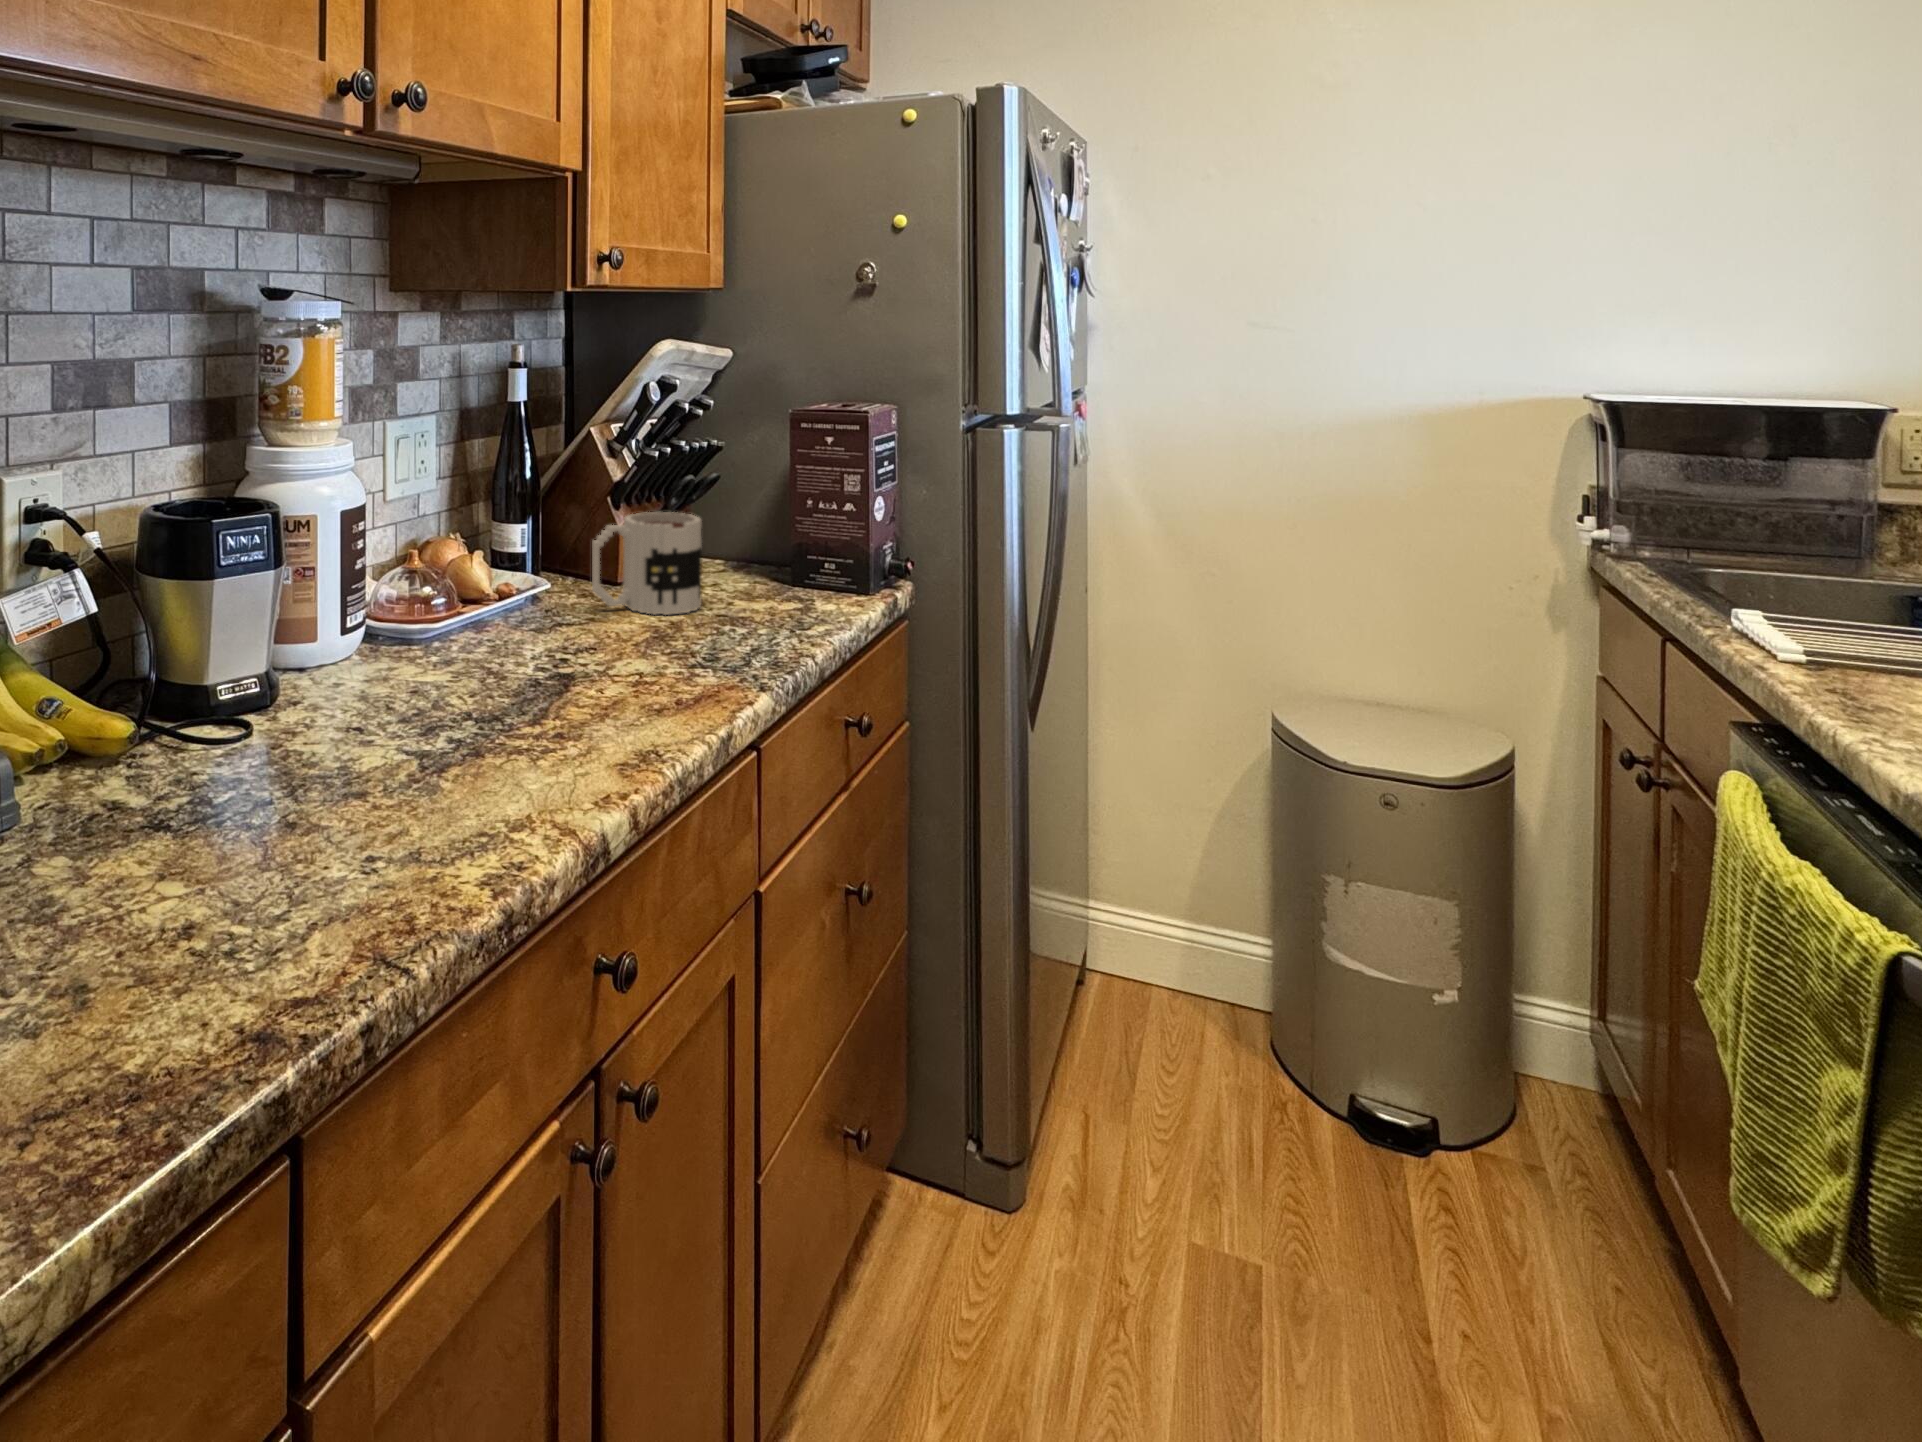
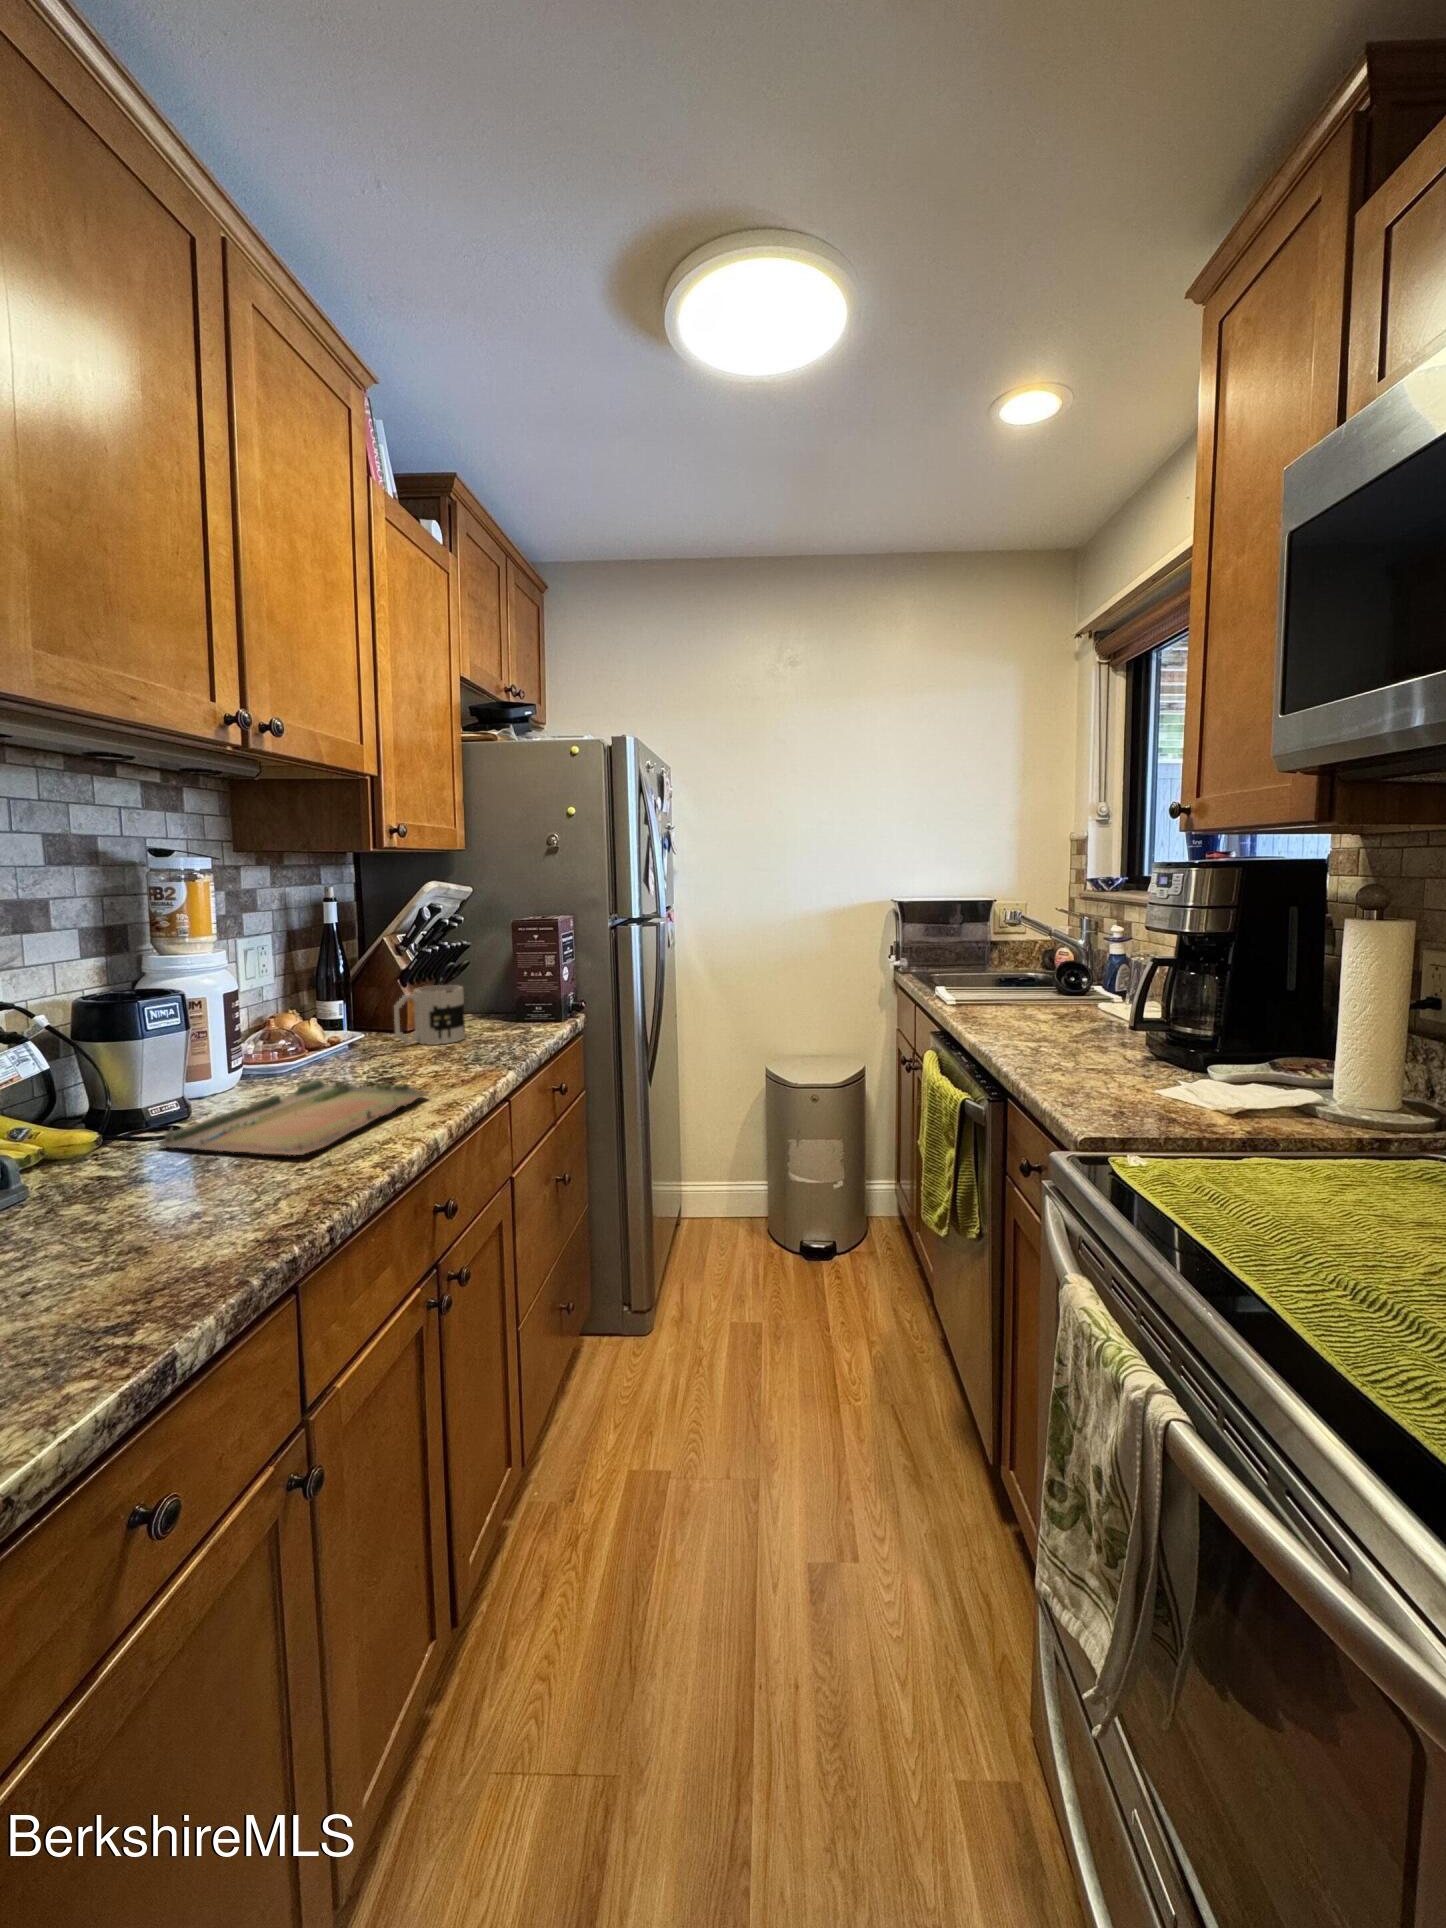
tray: none [206,663,616,827] -> present [158,1077,428,1155]

